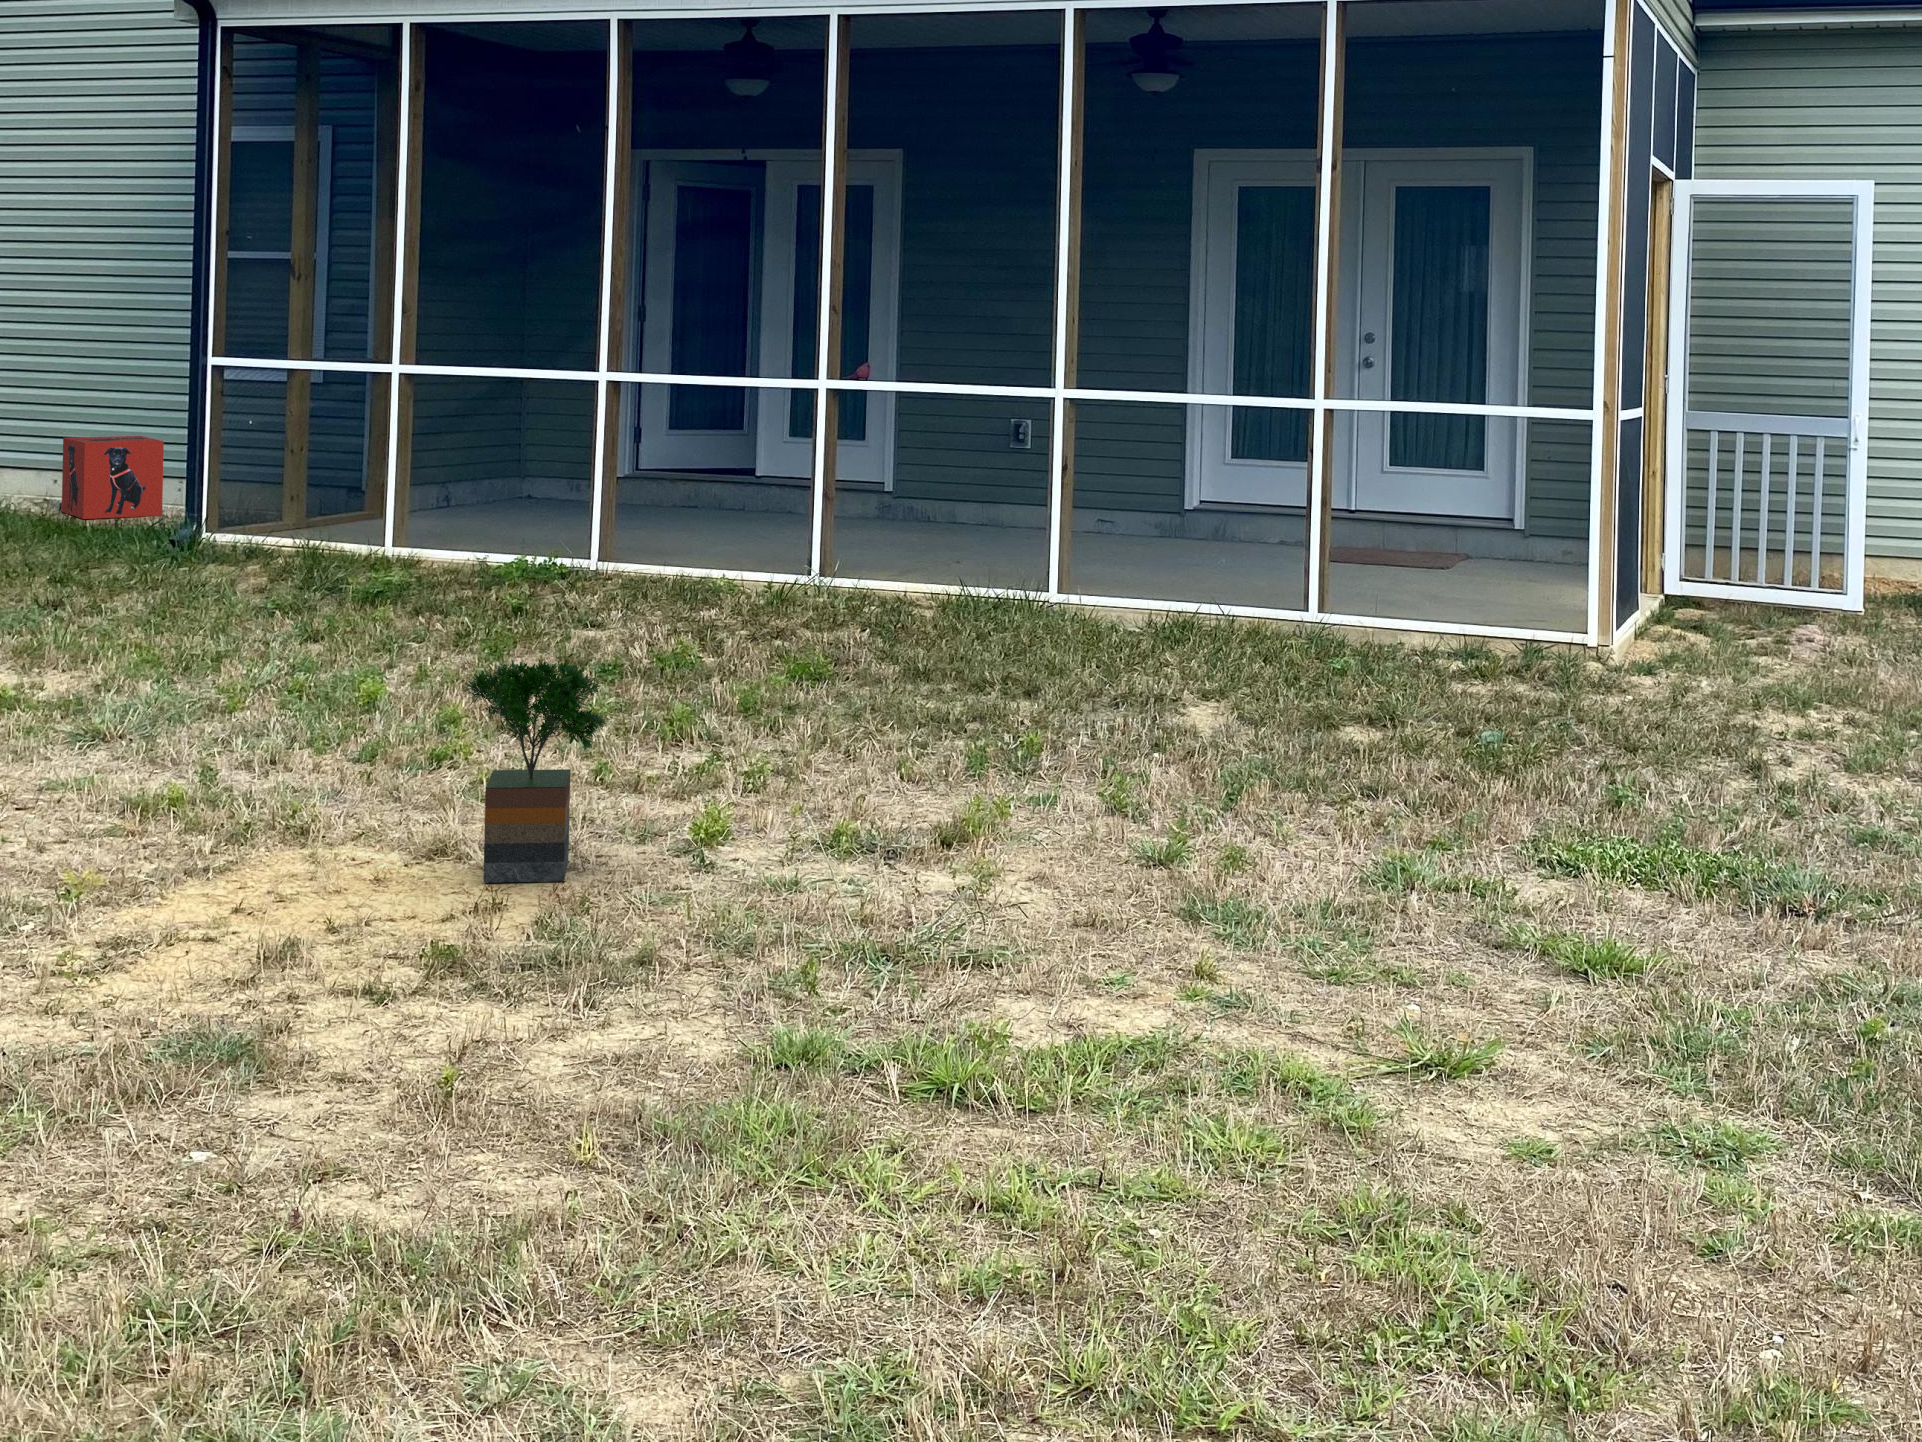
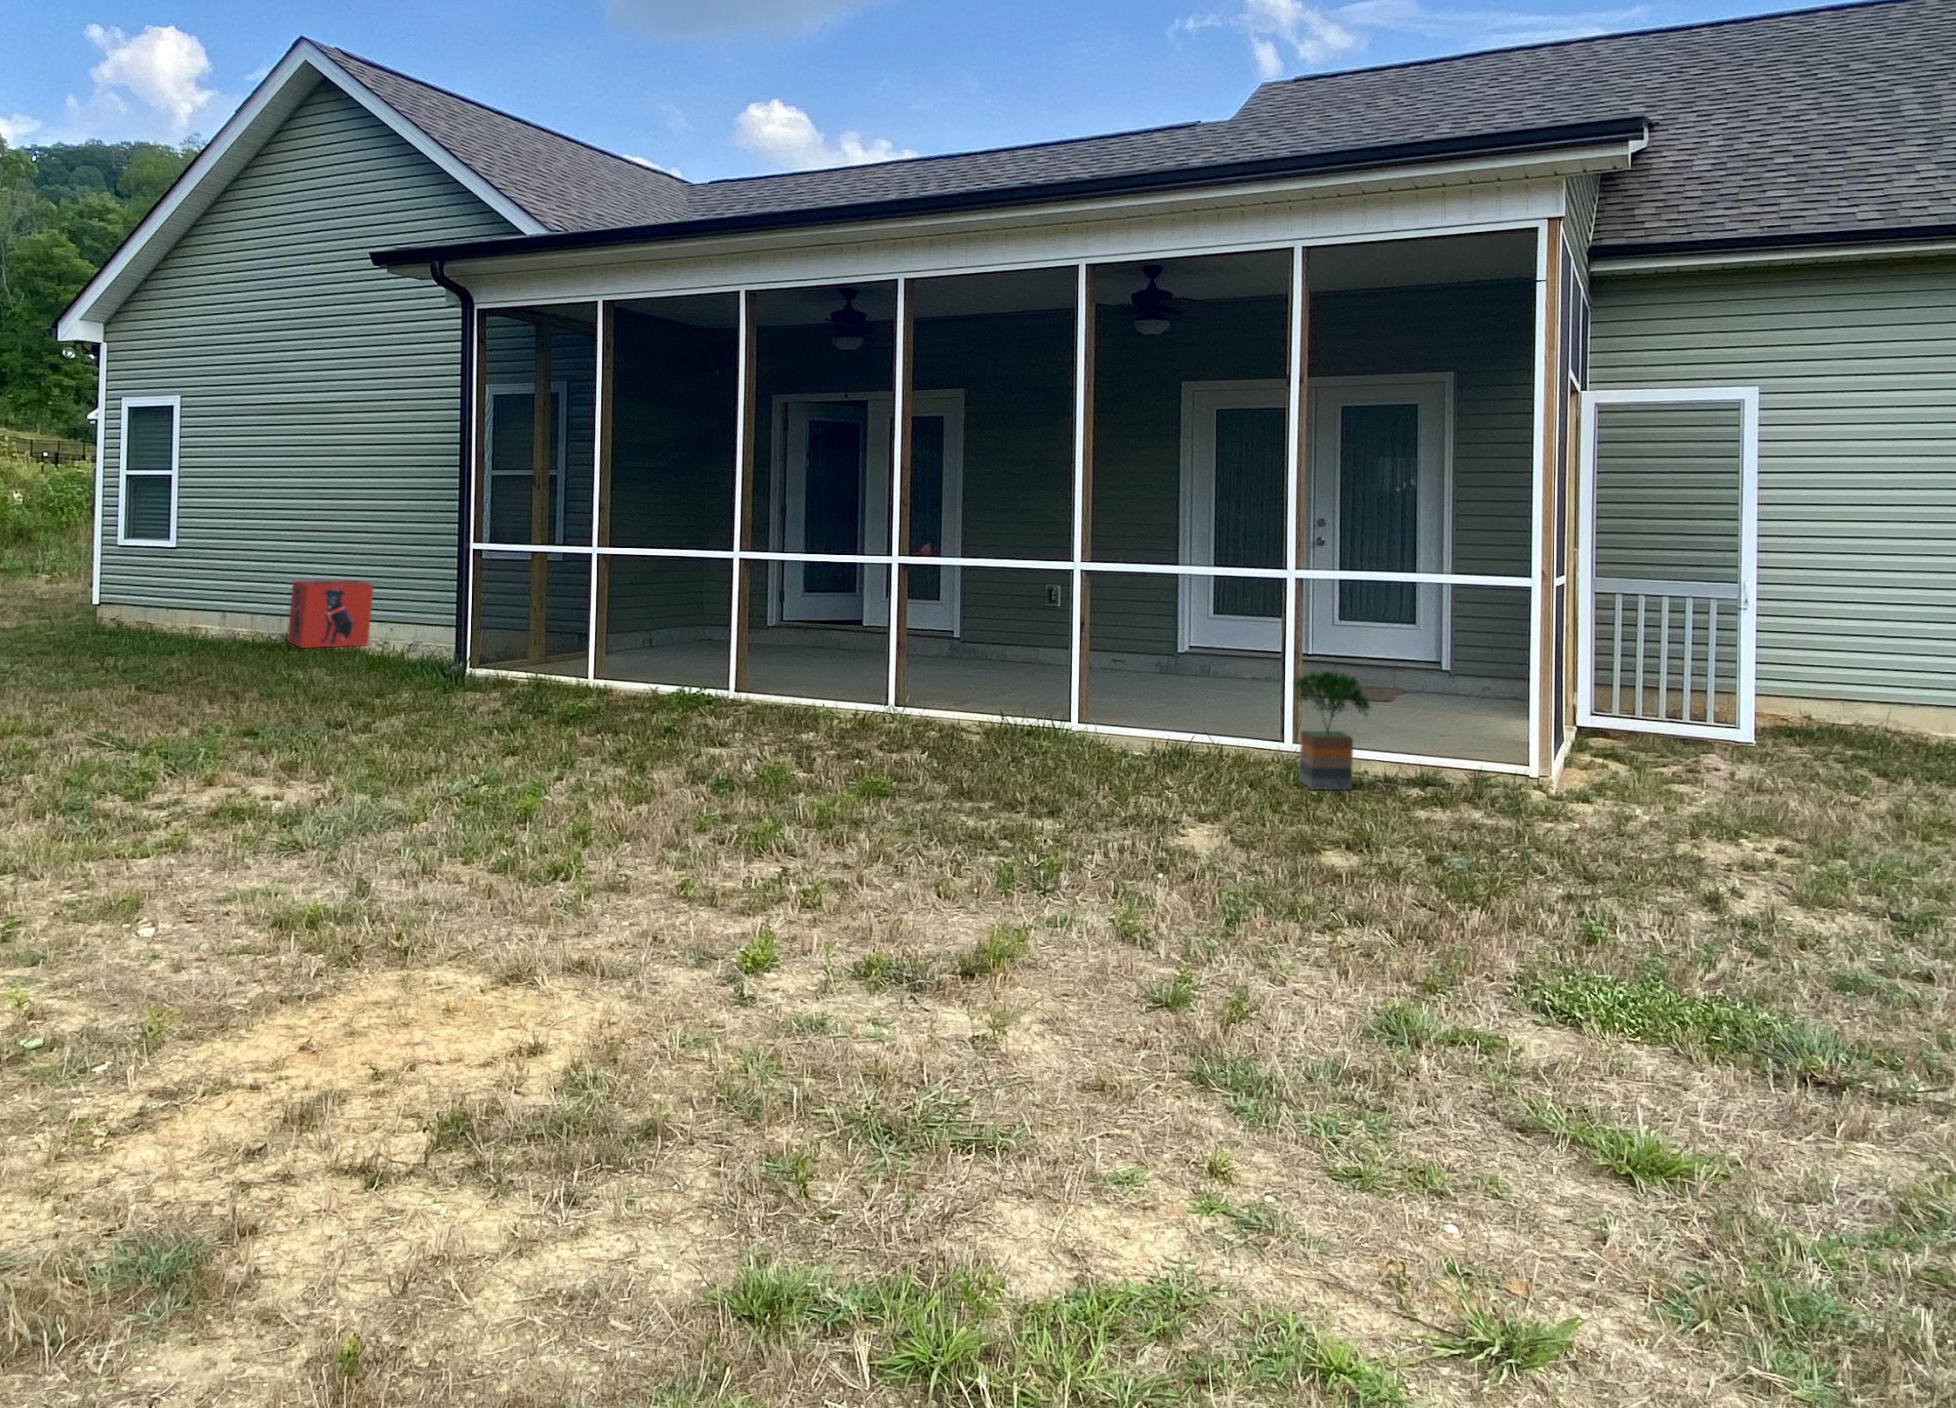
potted tree: present [465,659,608,883] -> present [1294,672,1370,790]

